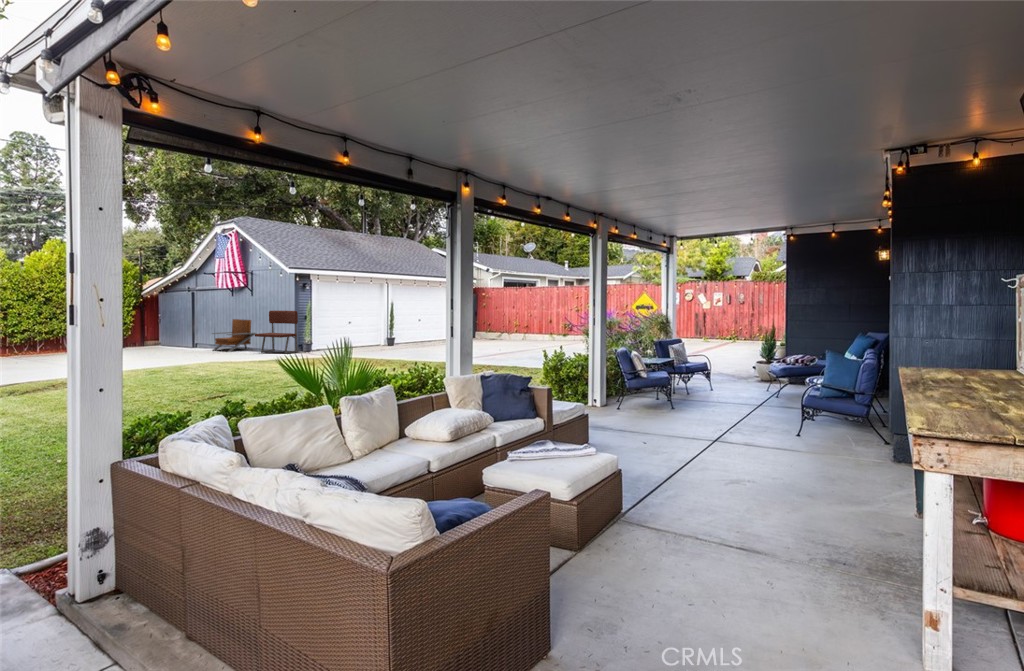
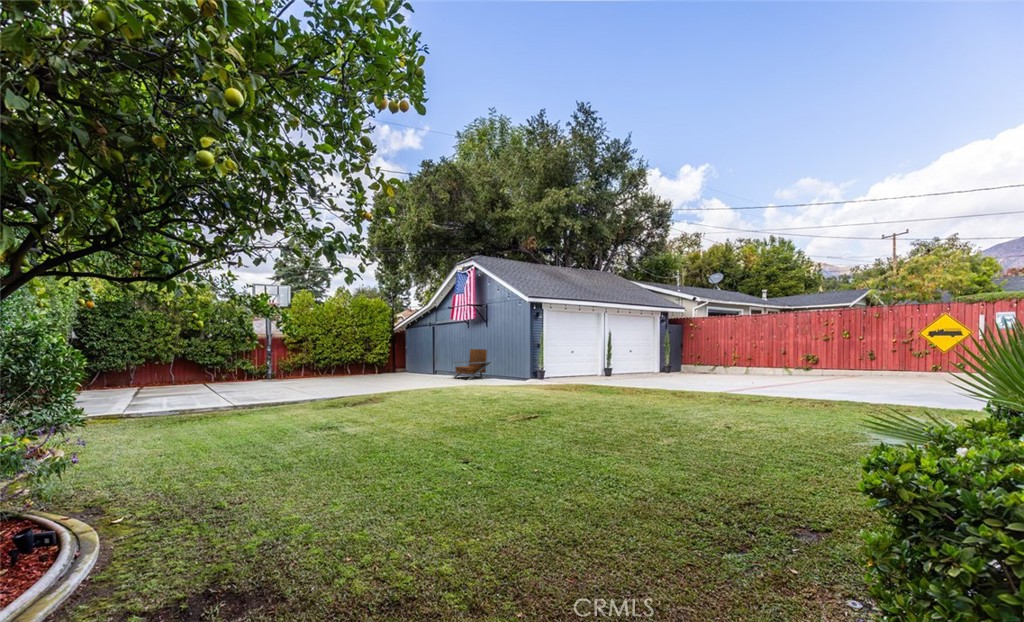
bench: present [255,311,298,354] -> none [493,341,533,383]

